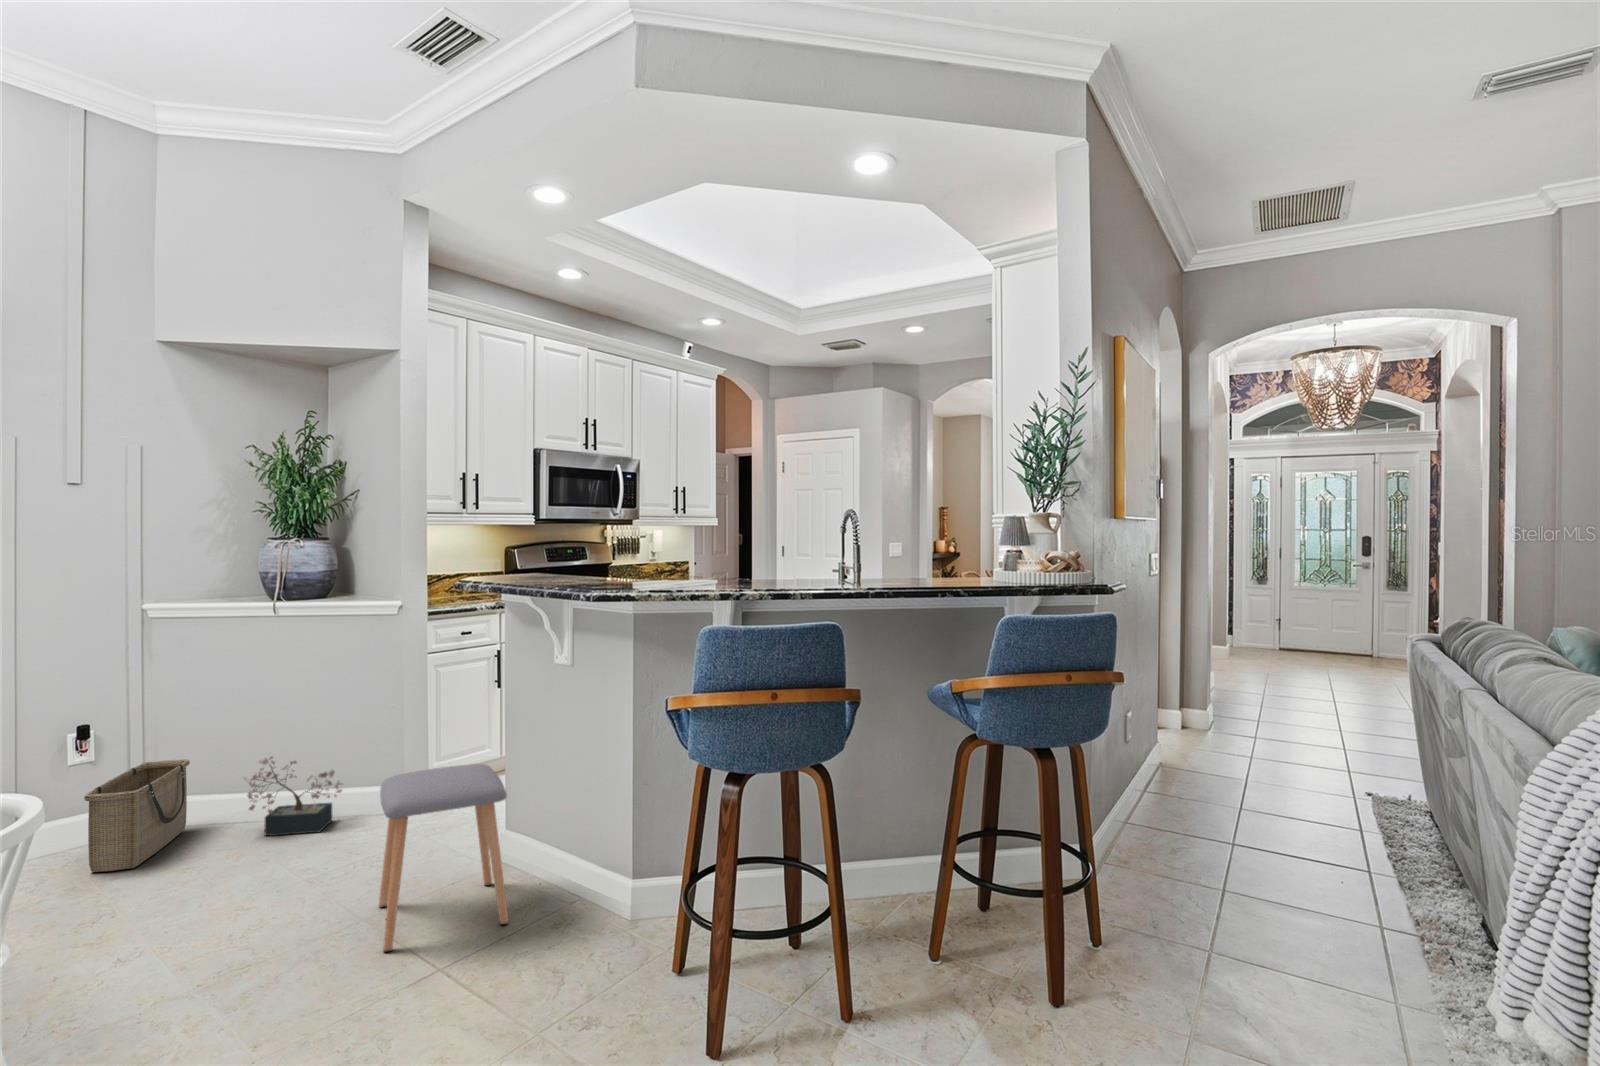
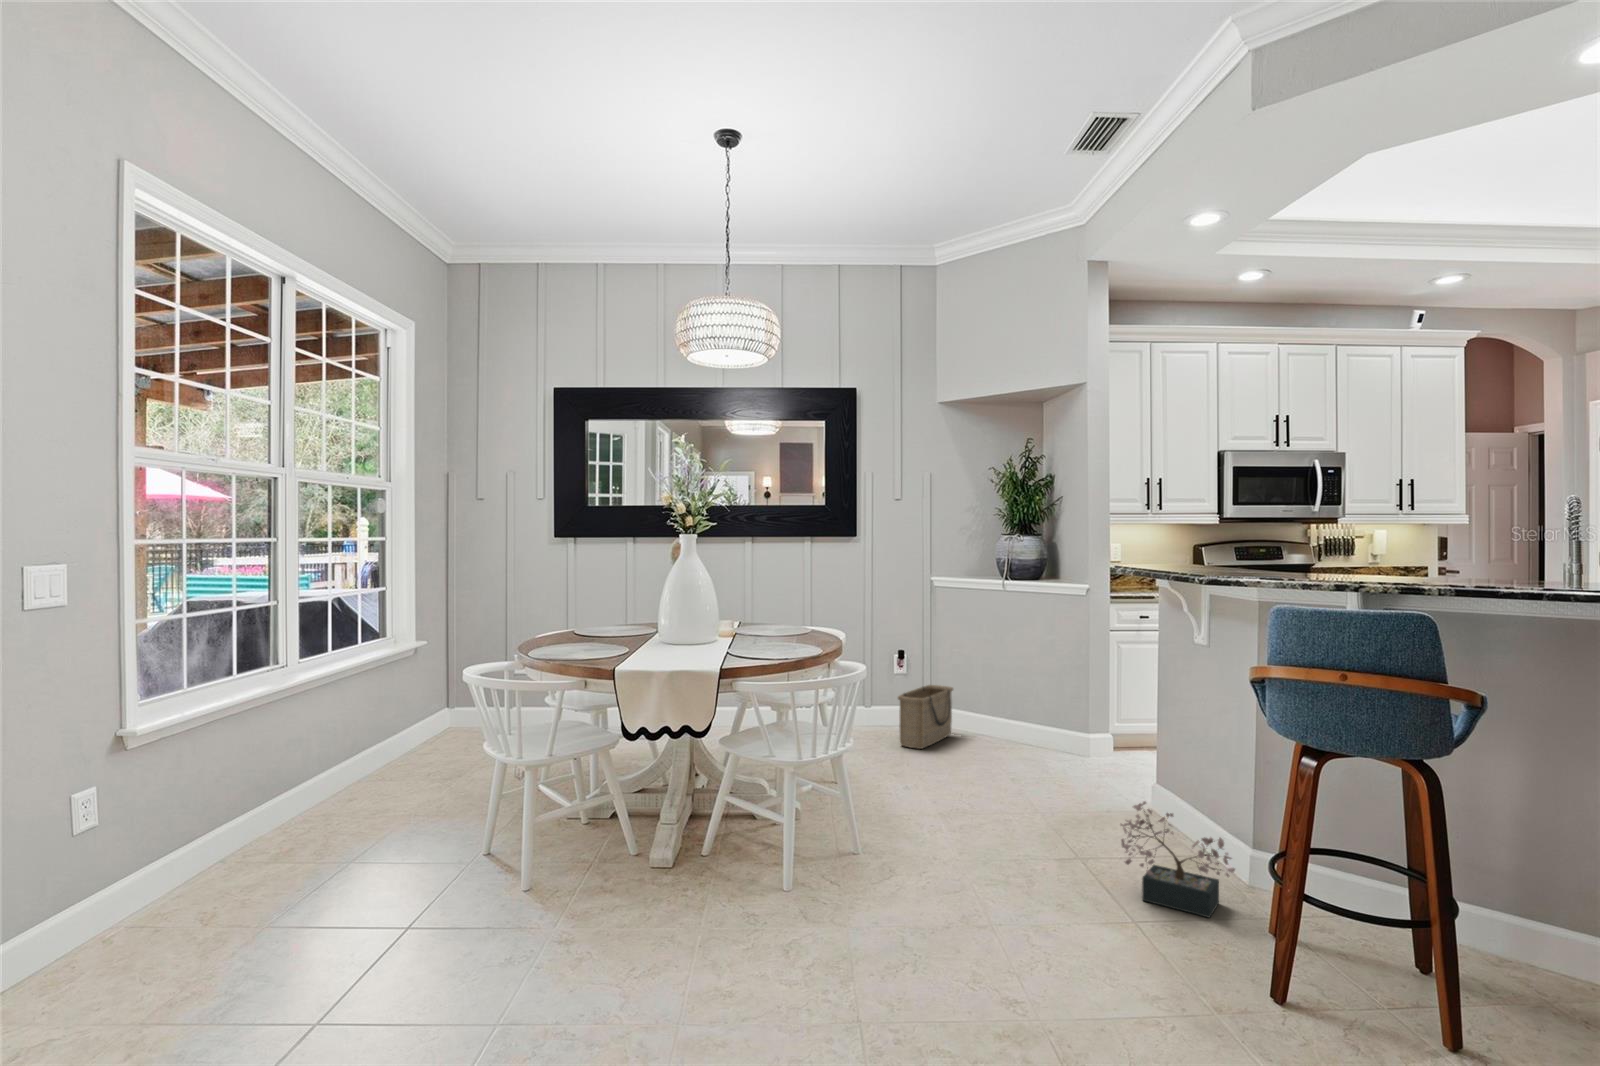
decorative plant: present [245,756,342,836] -> present [1120,801,1235,917]
stool: present [379,764,508,952] -> none [1053,712,1146,844]

